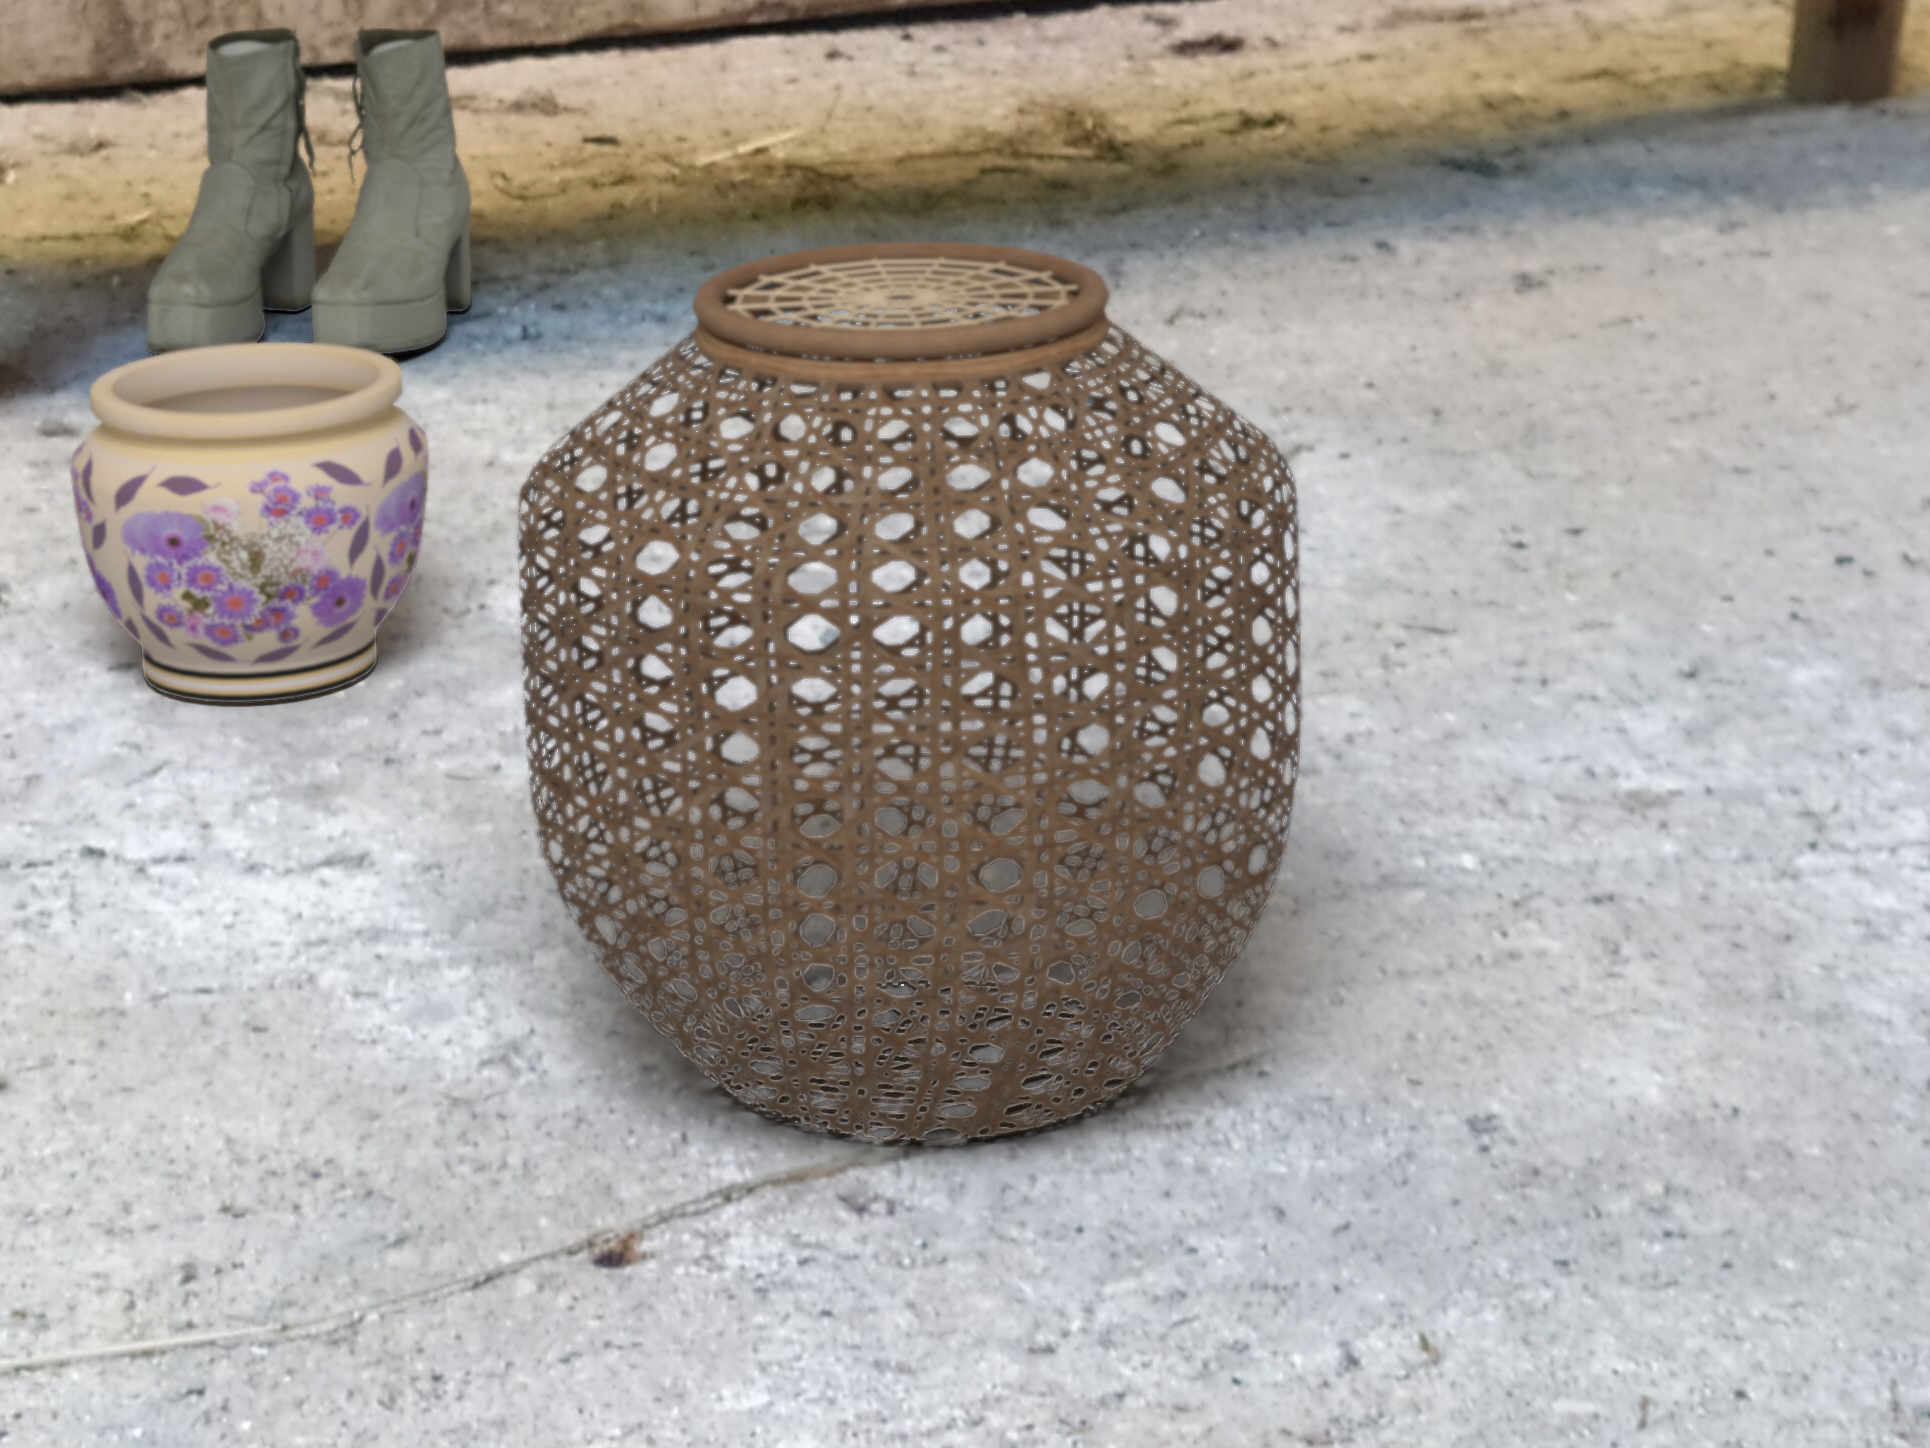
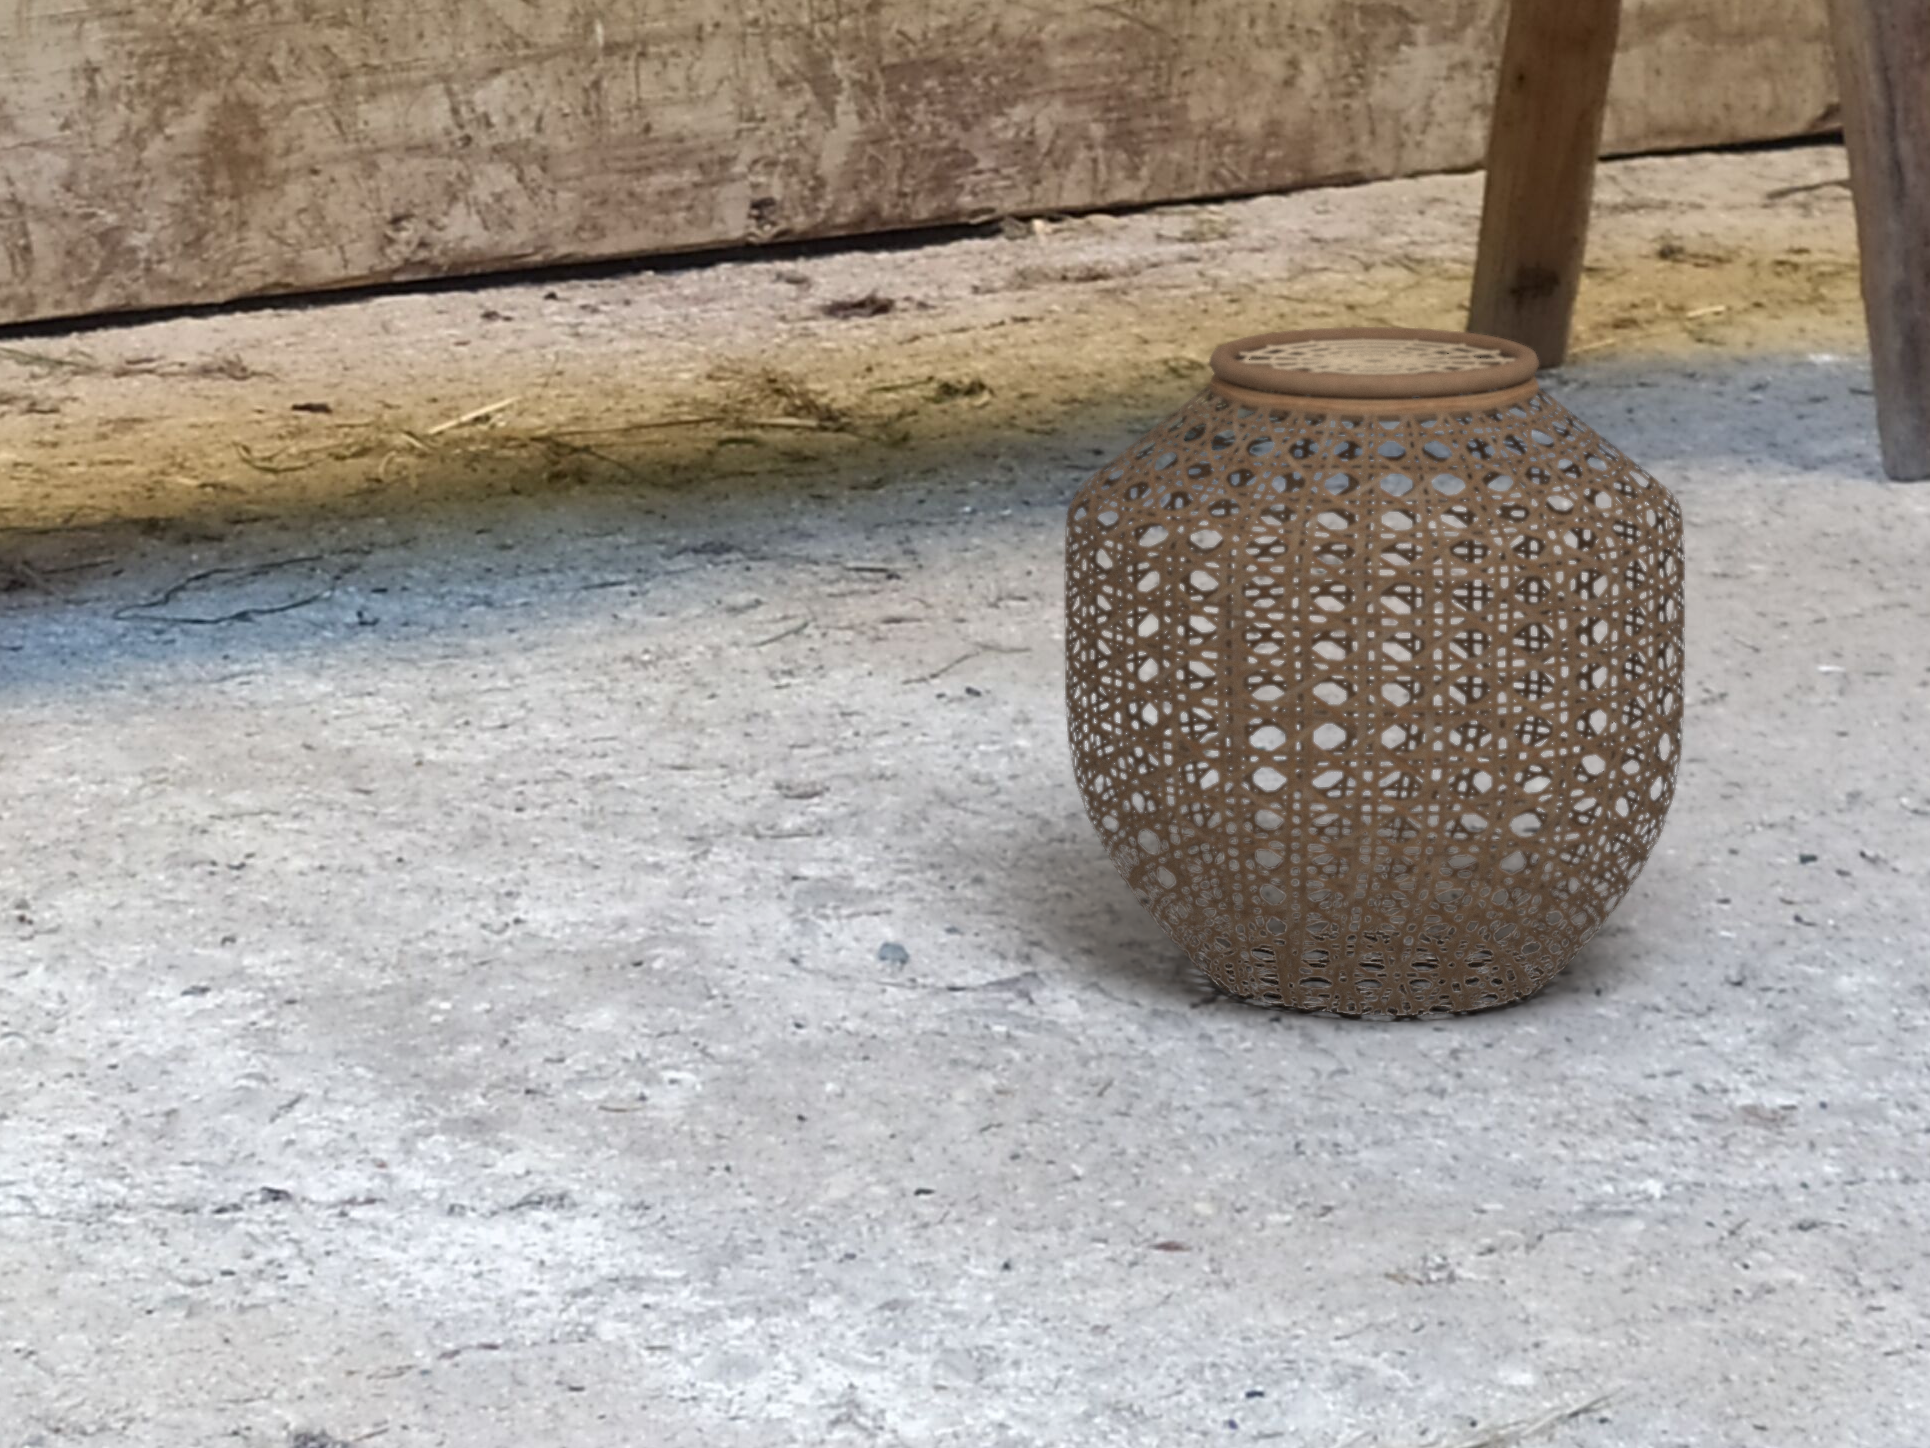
boots: present [146,27,471,355] -> none [123,255,398,566]
planter: present [70,342,429,703] -> none [369,494,686,800]

